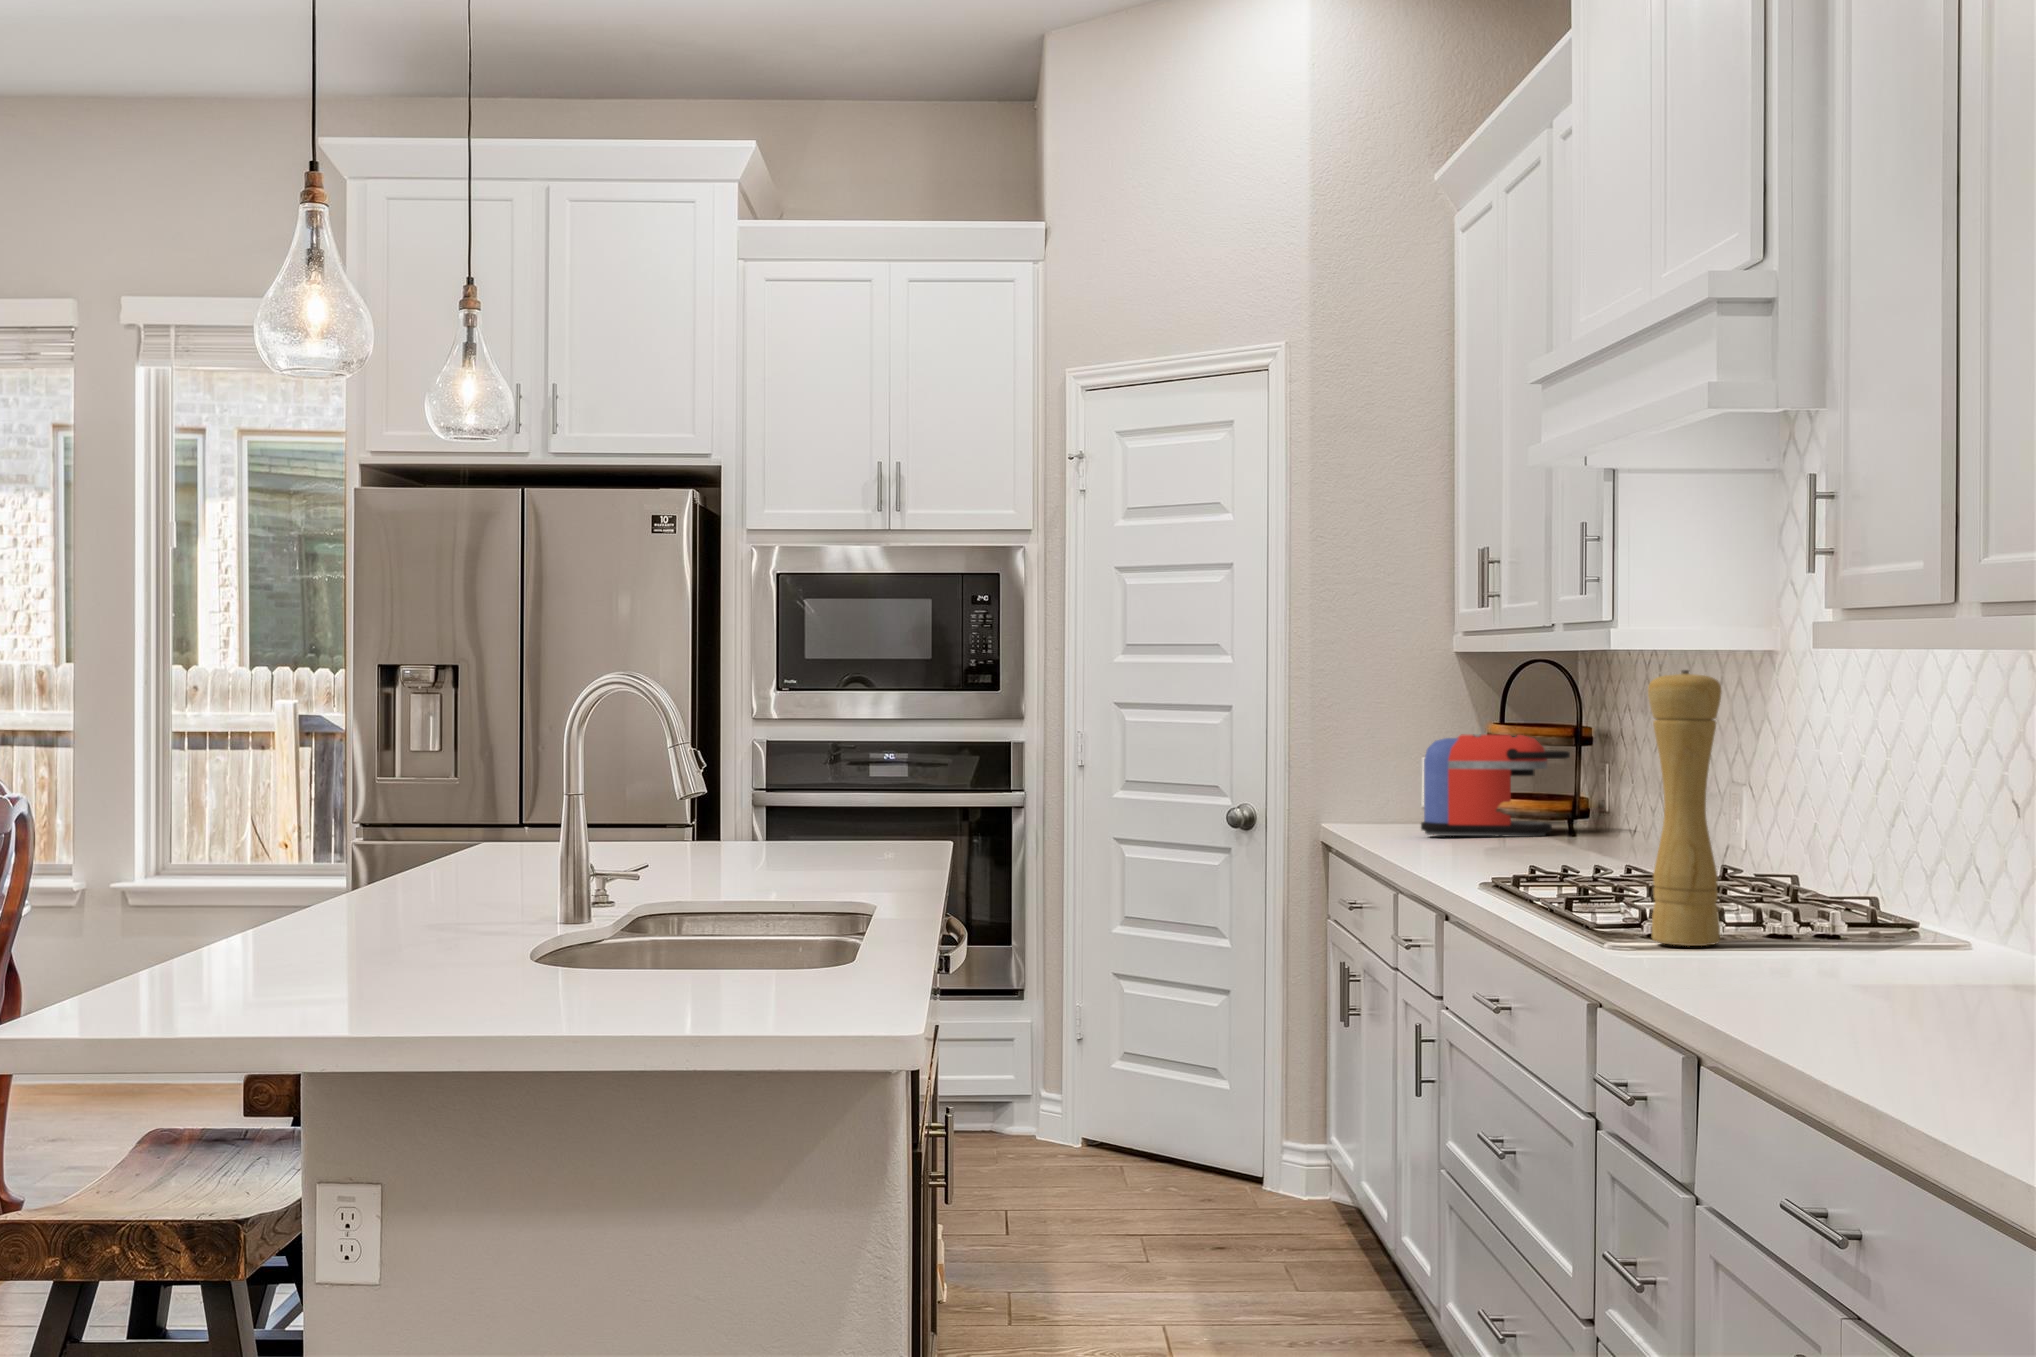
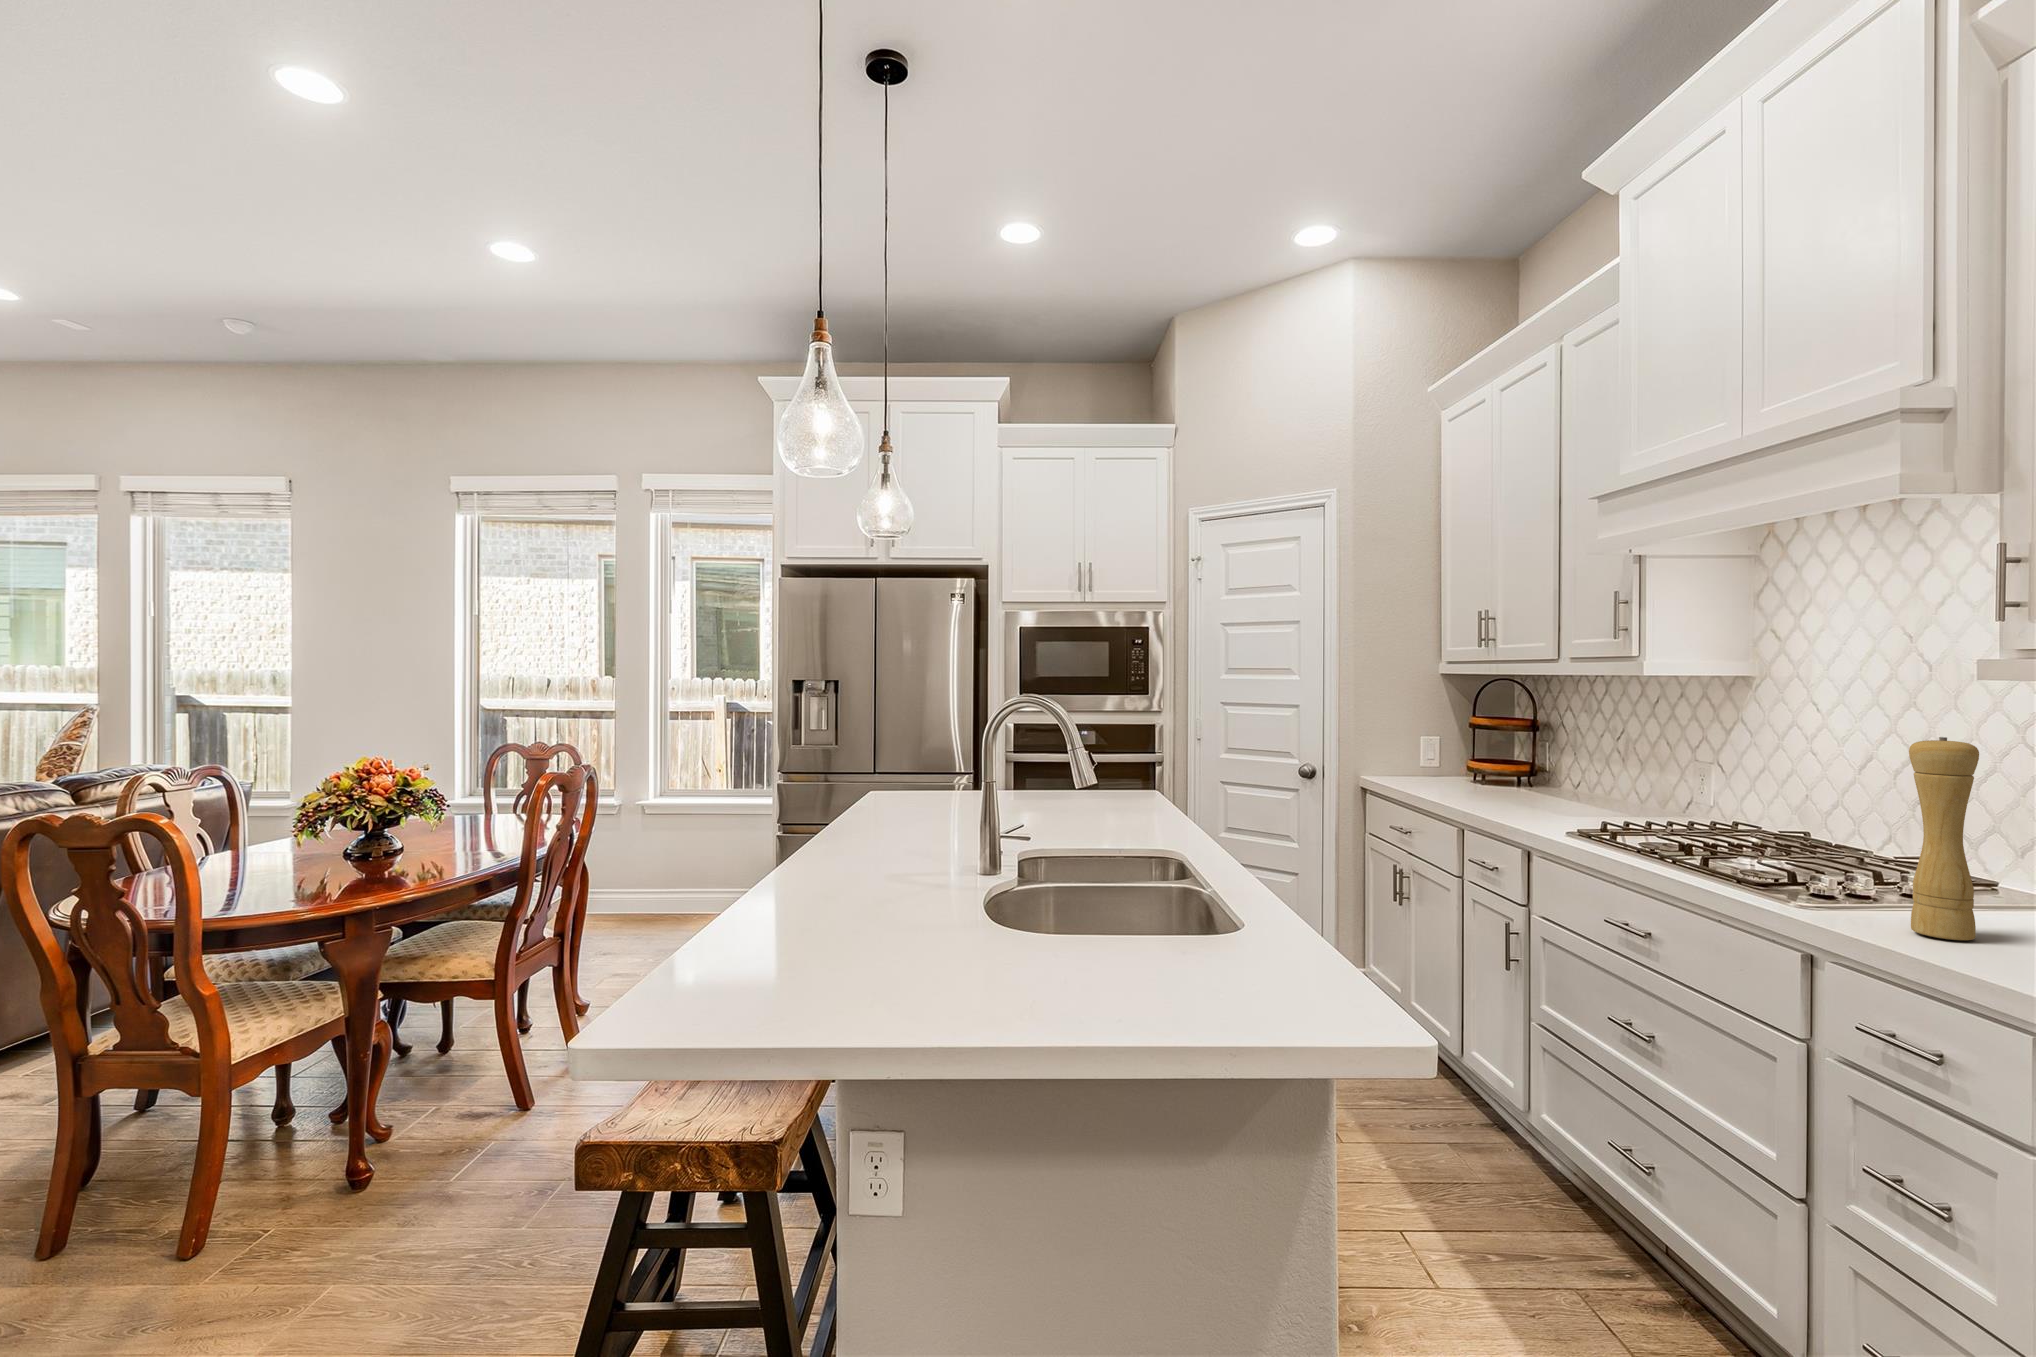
coffee maker: present [1421,734,1570,837] -> none [1448,730,1543,793]

